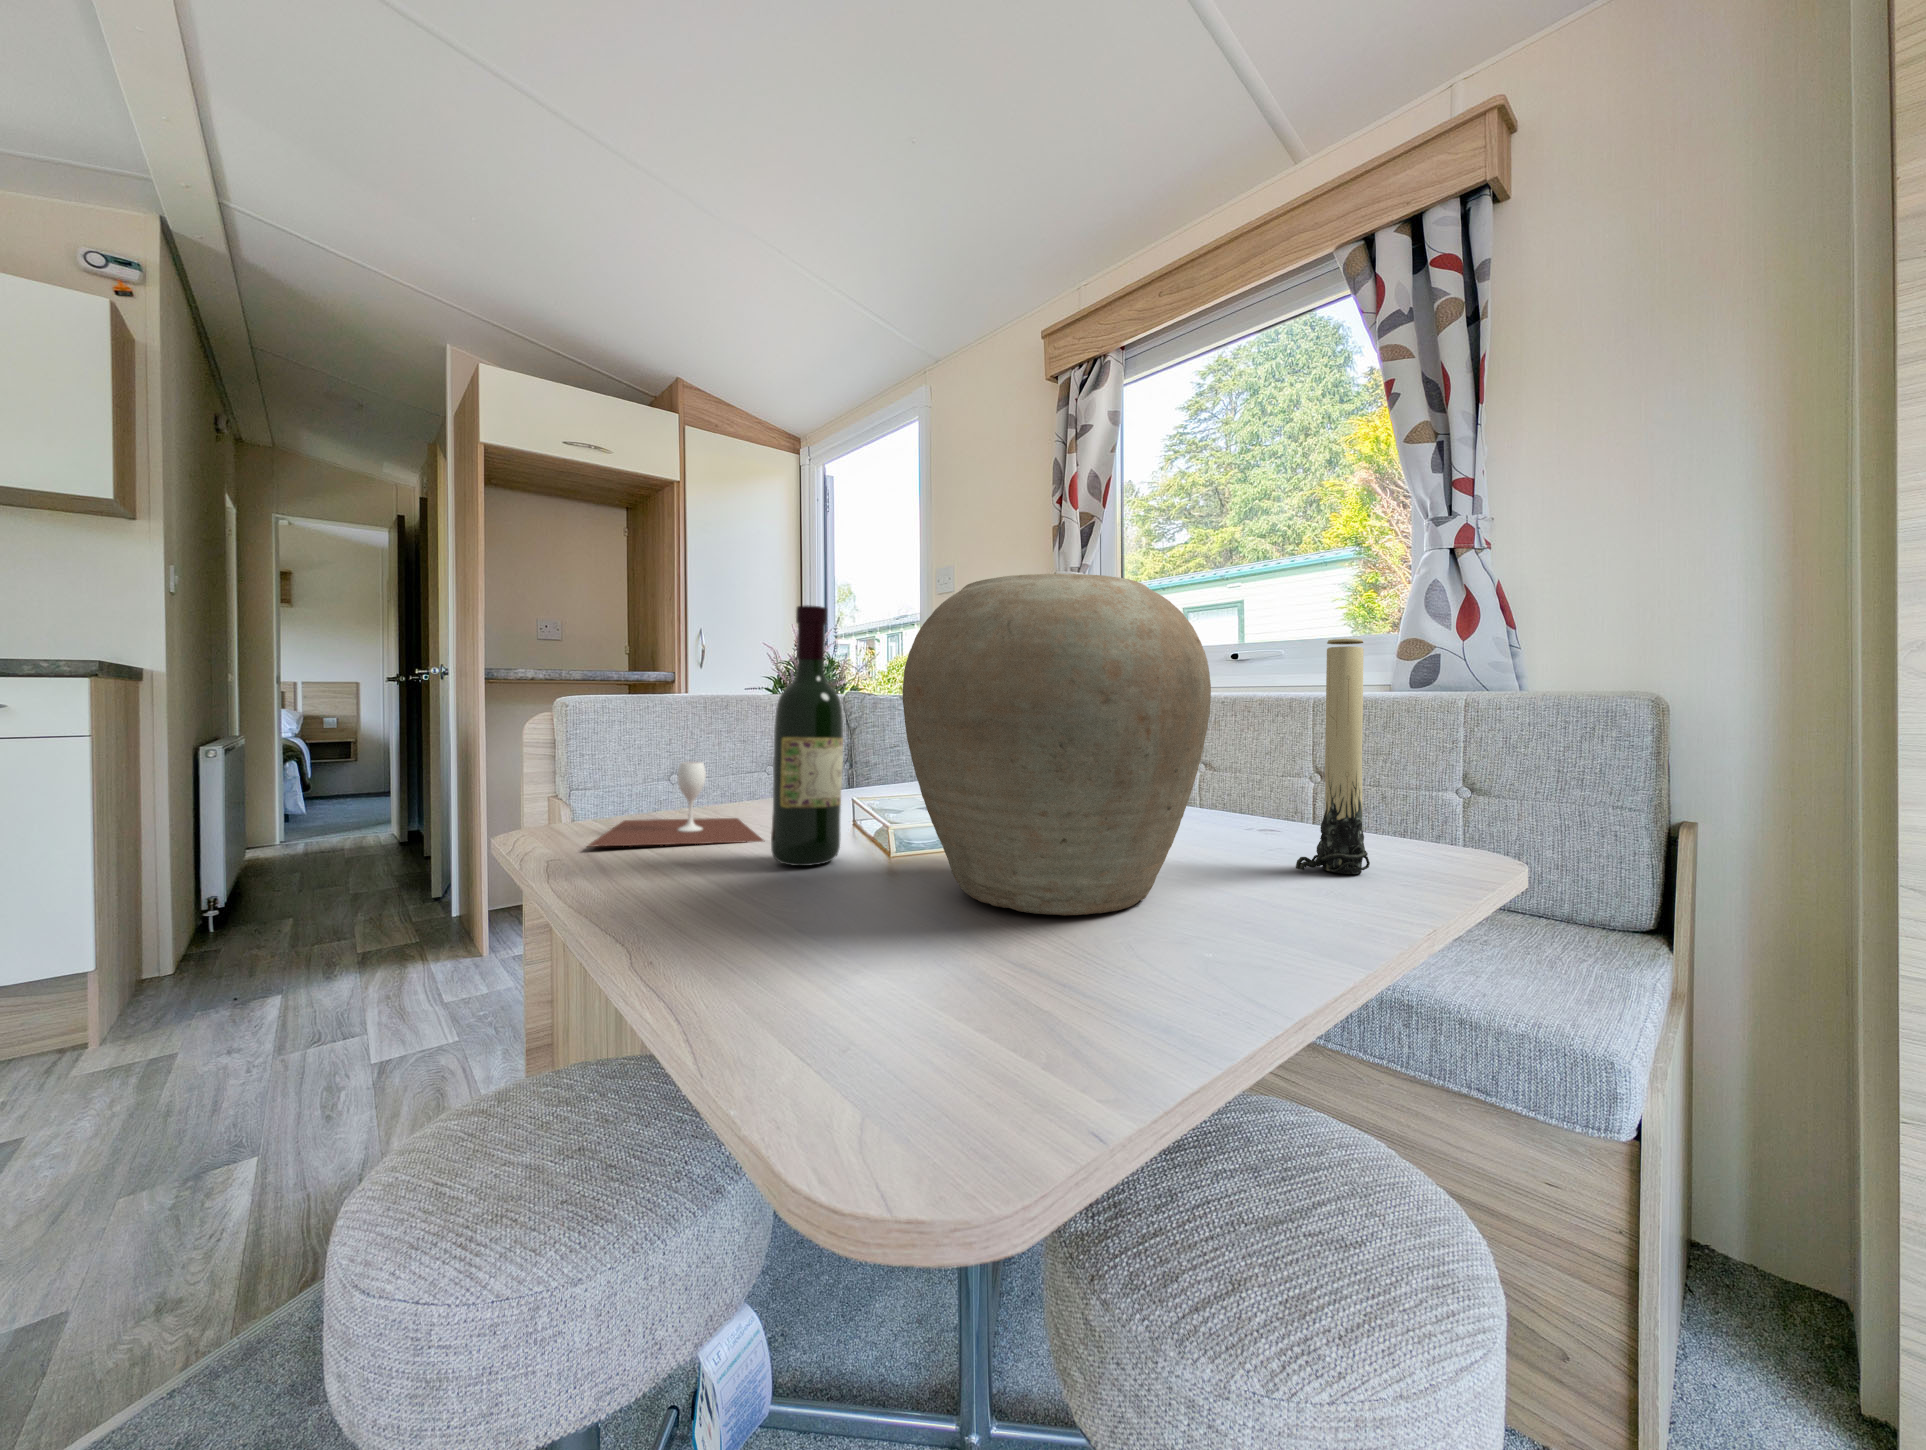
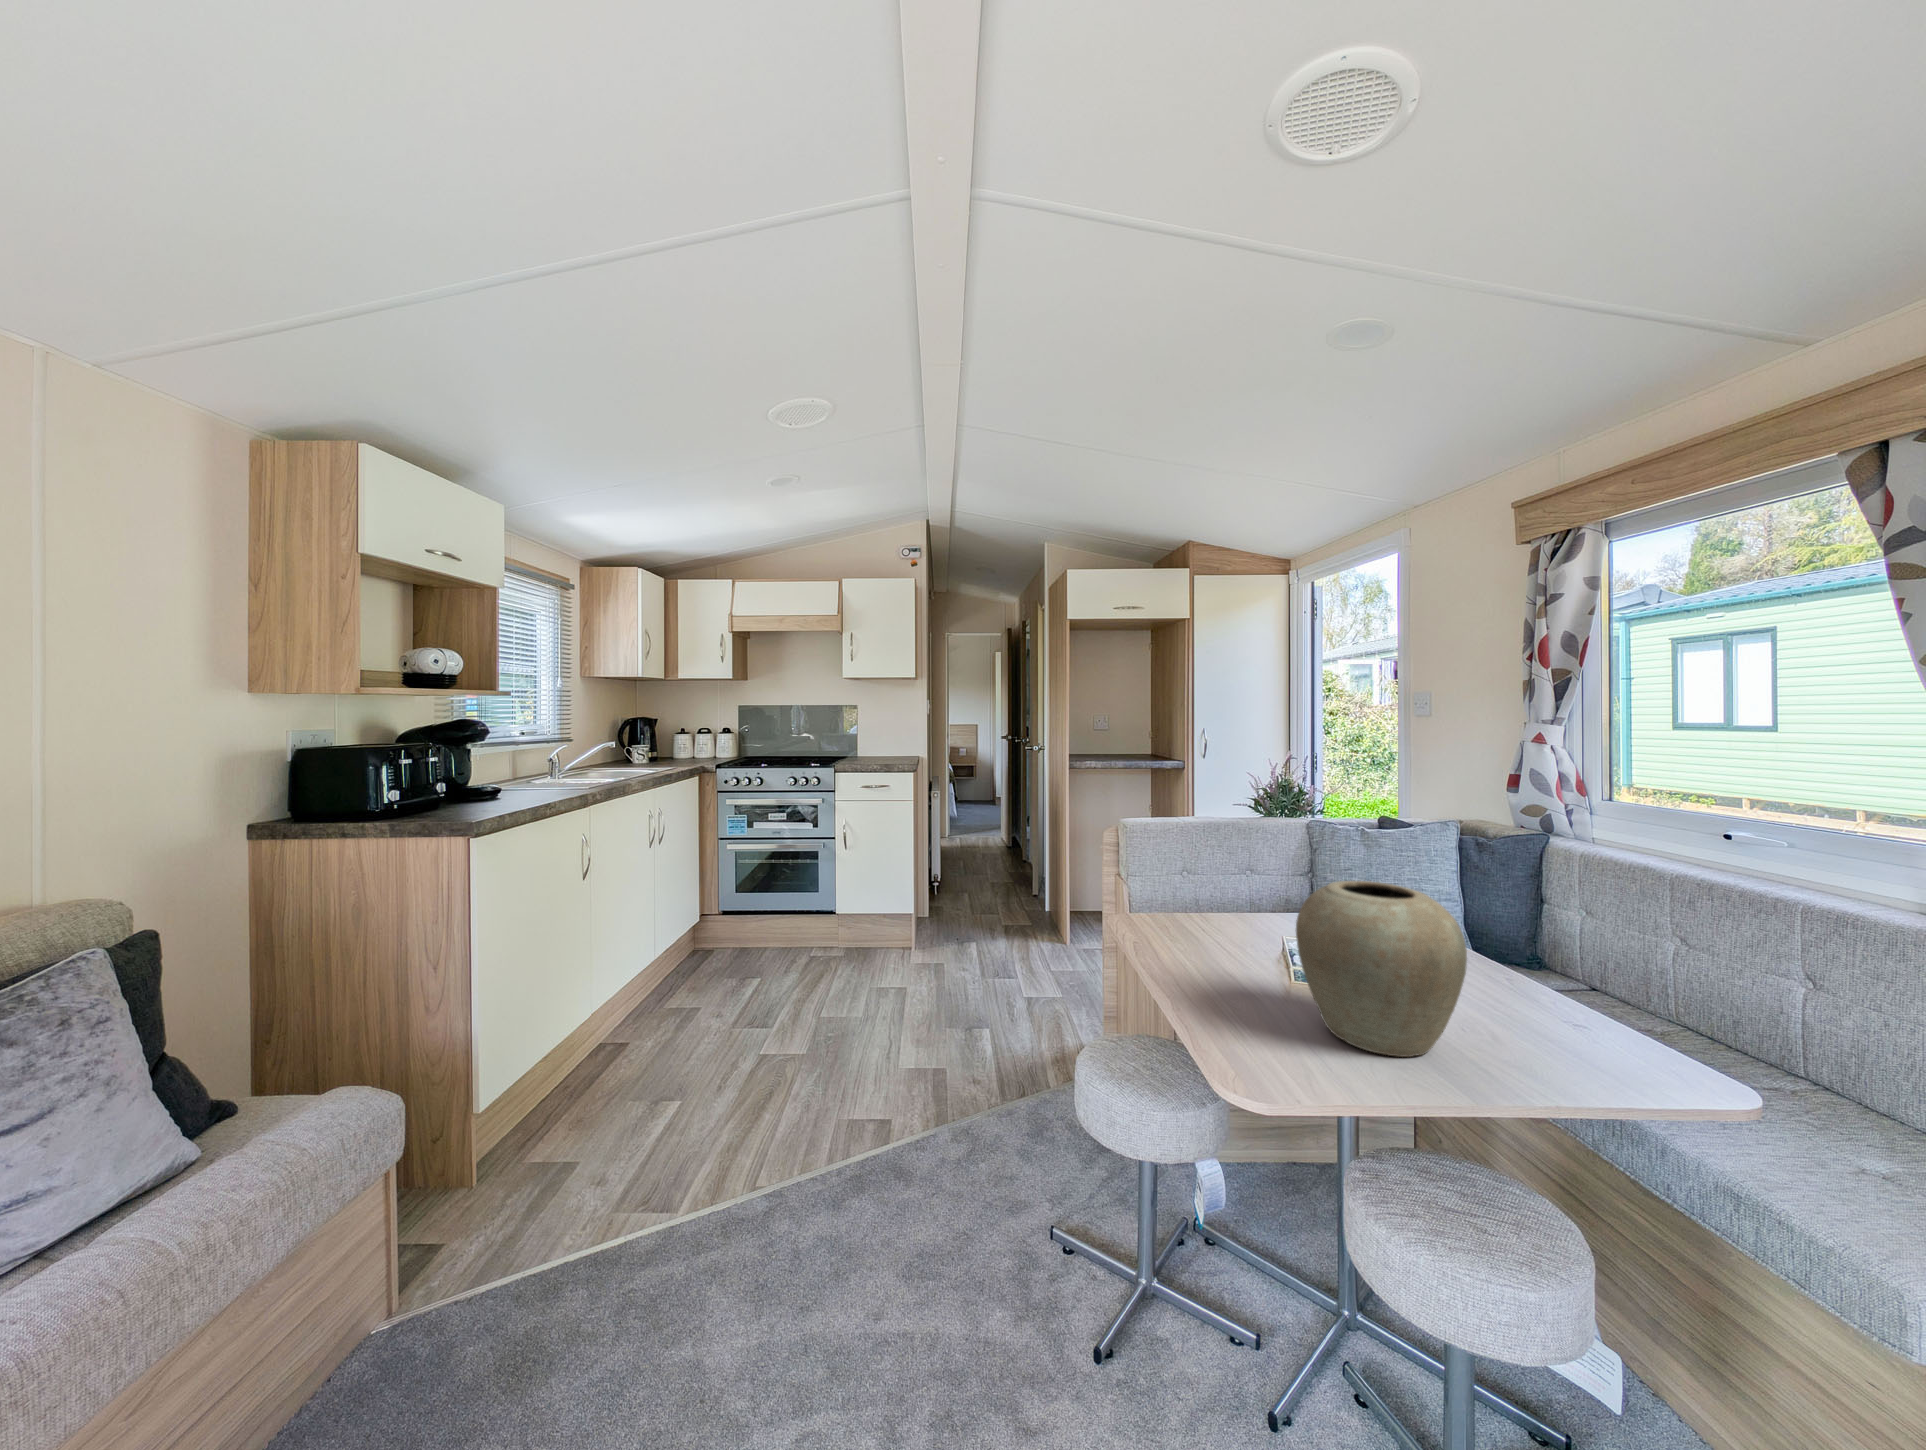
wine bottle: present [771,605,843,866] -> none [1240,858,1277,986]
candle: present [1296,639,1370,874] -> none [1552,936,1605,1082]
wine glass: present [588,762,763,847] -> none [1155,906,1246,961]

